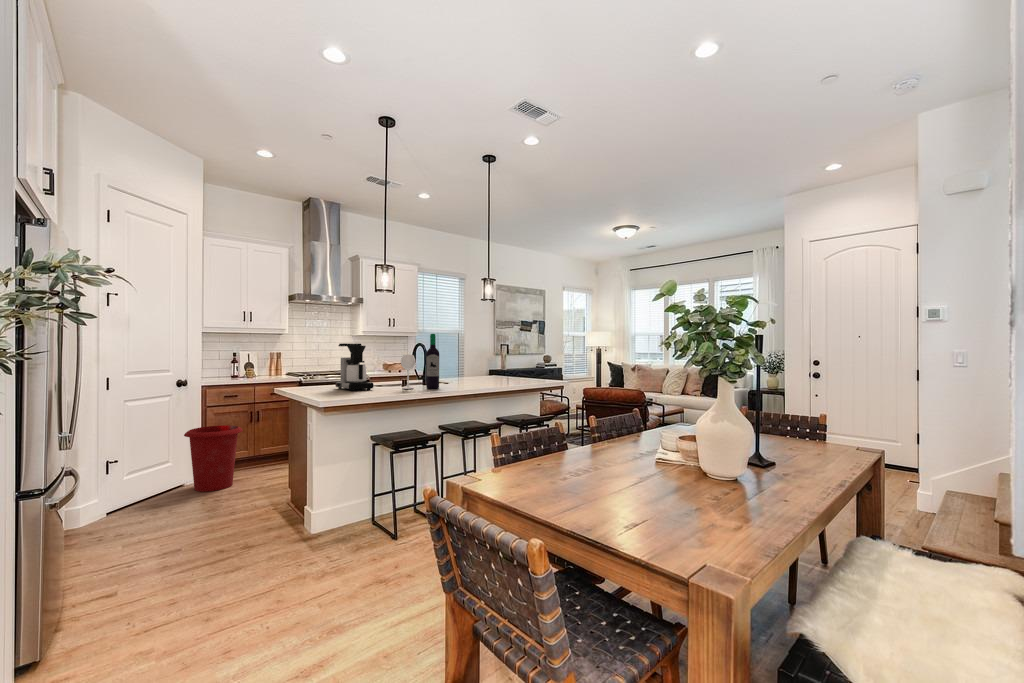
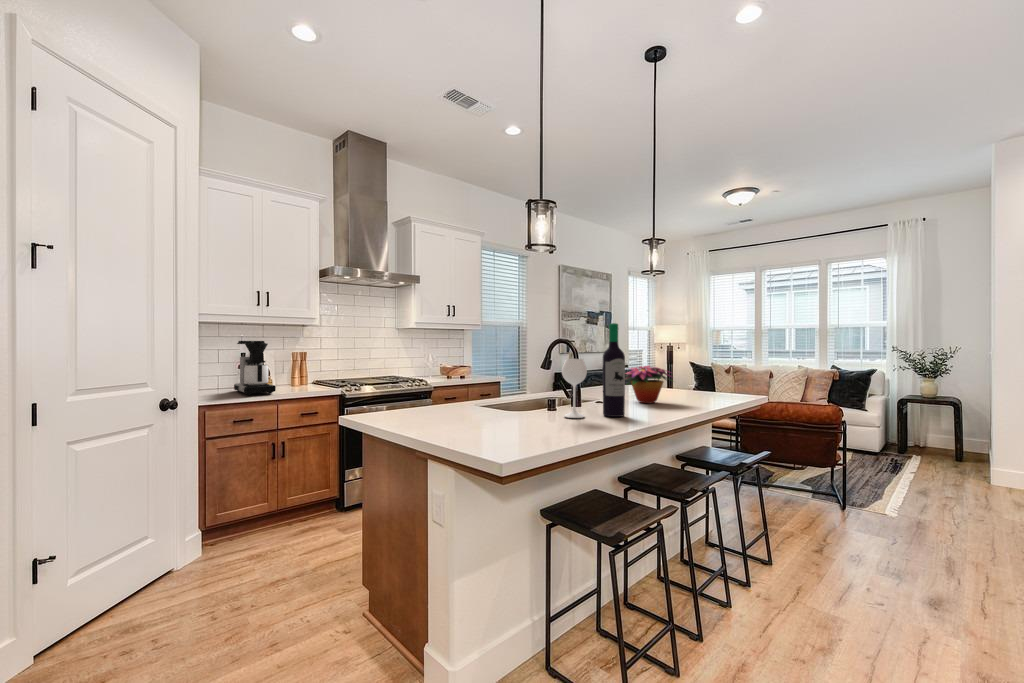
coffee maker: present [335,343,374,391] -> present [234,341,276,395]
flower arrangement: none [461,360,496,384] -> present [625,366,671,403]
waste bin: present [184,425,243,492] -> none [174,469,269,586]

